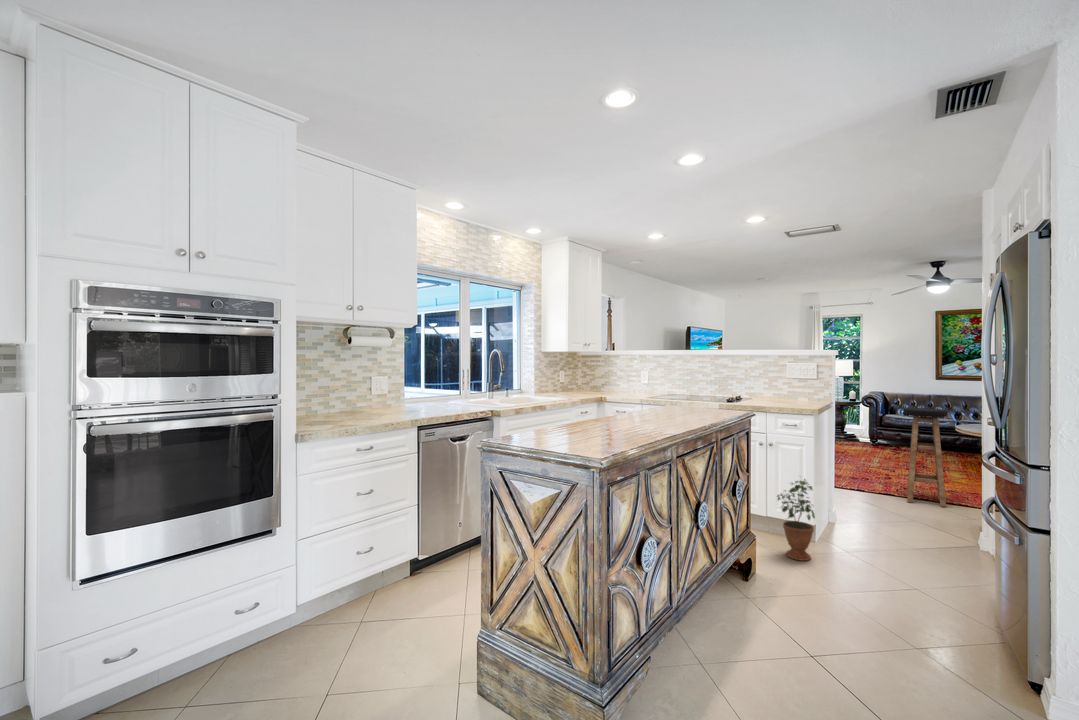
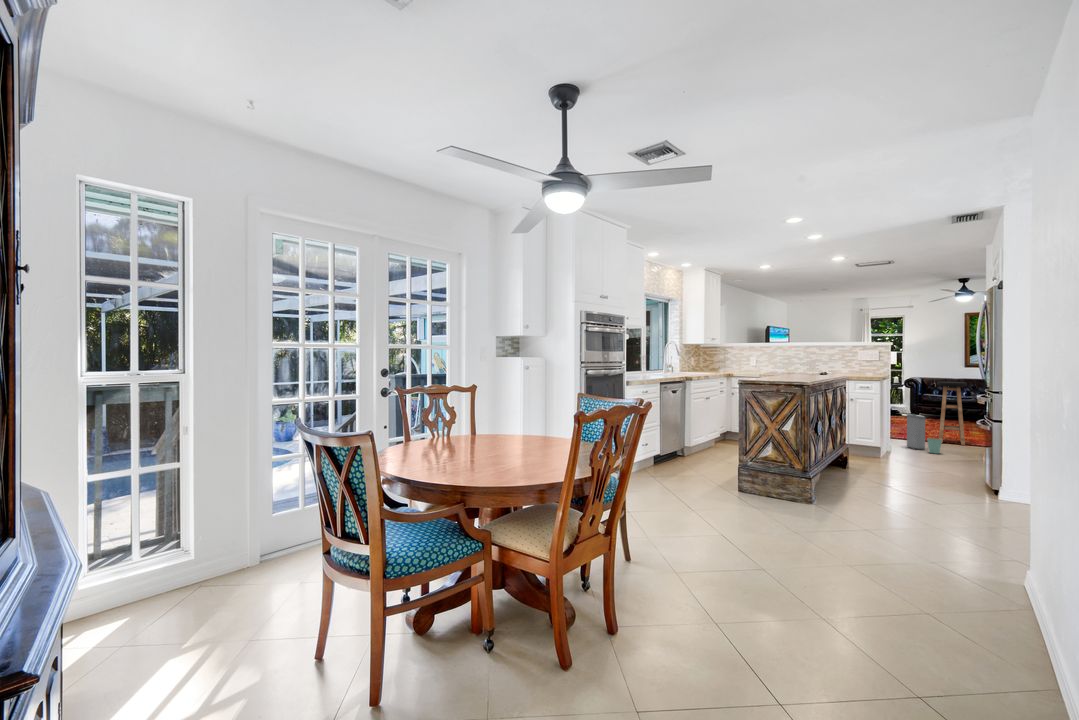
trash can: none [859,461,913,531] -> present [907,414,942,454]
potted plant: present [777,479,815,561] -> none [859,416,882,463]

